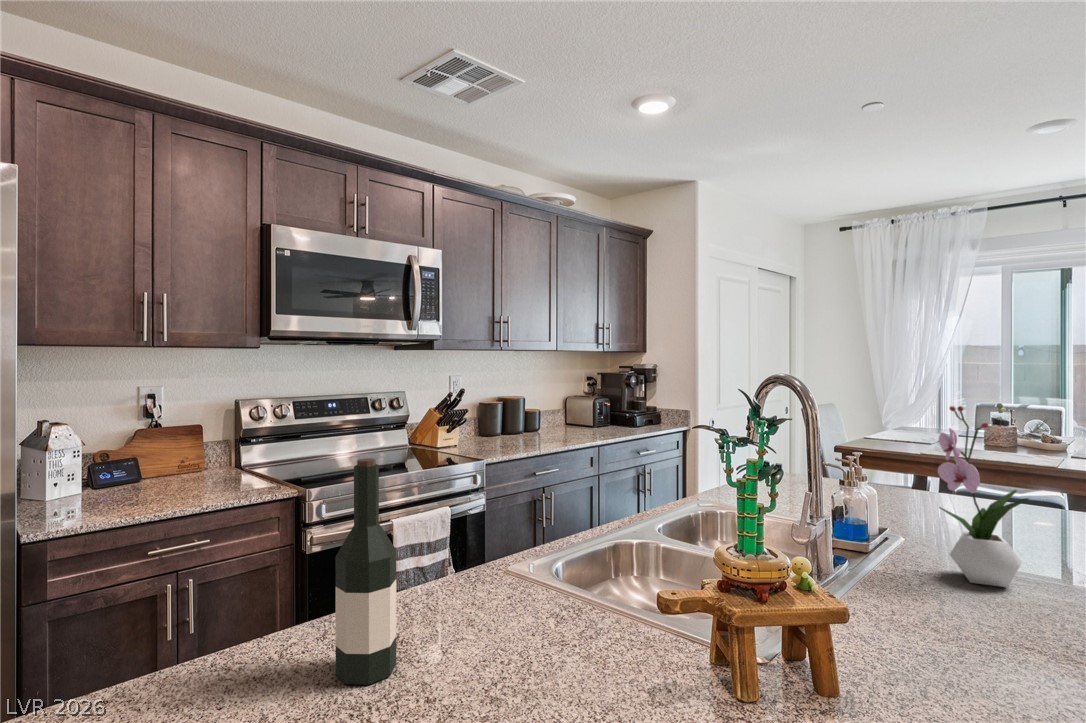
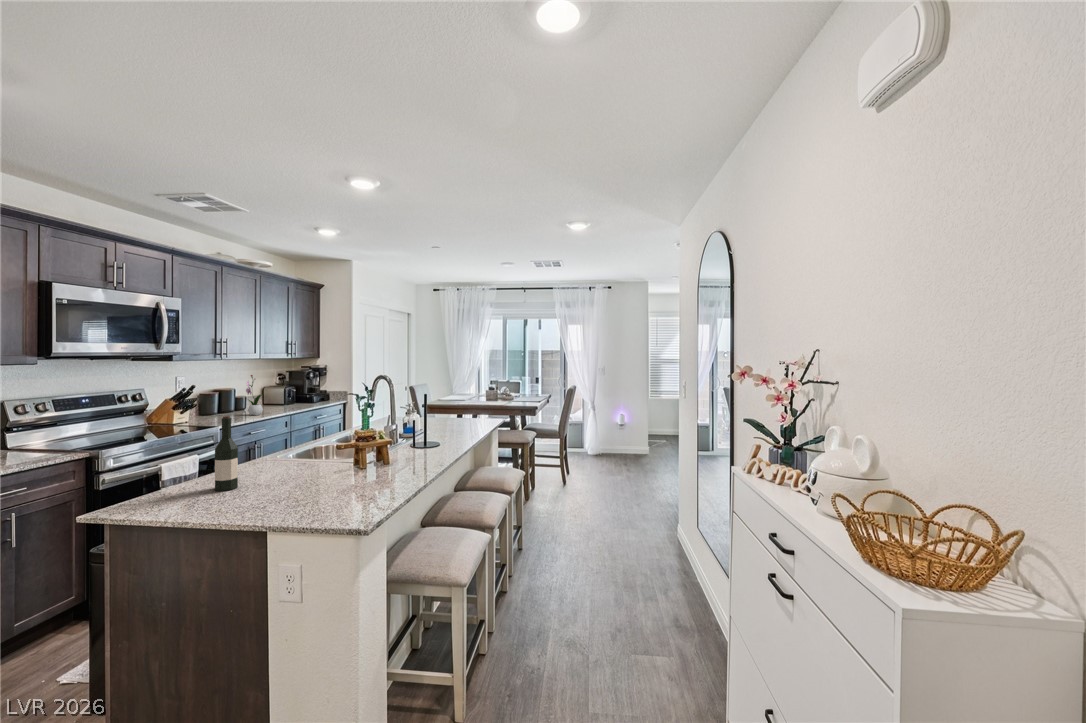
flower arrangement: present [938,406,1029,587] -> present [246,375,263,415]

